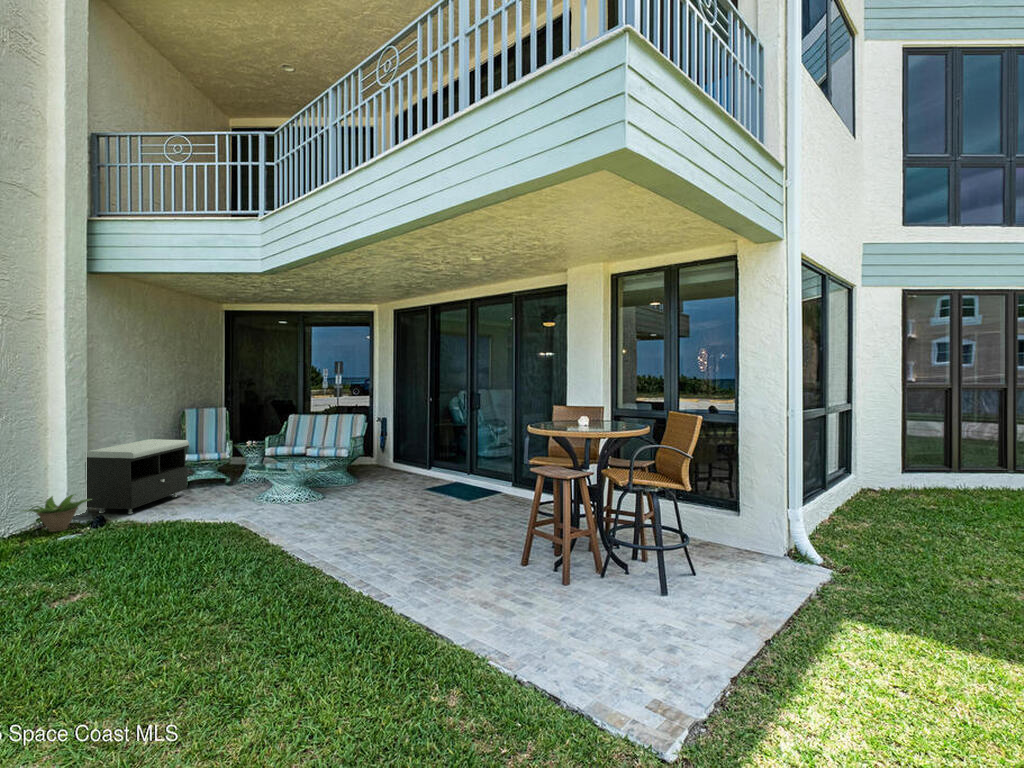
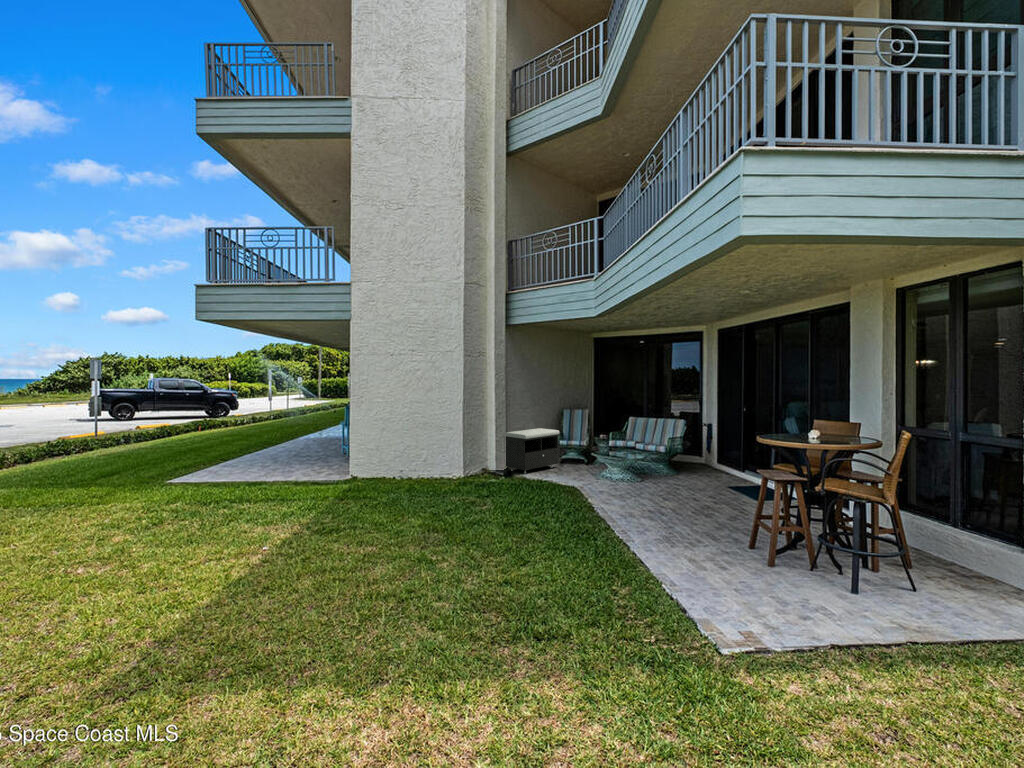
decorative plant: present [23,494,91,532] -> none [474,457,505,477]

